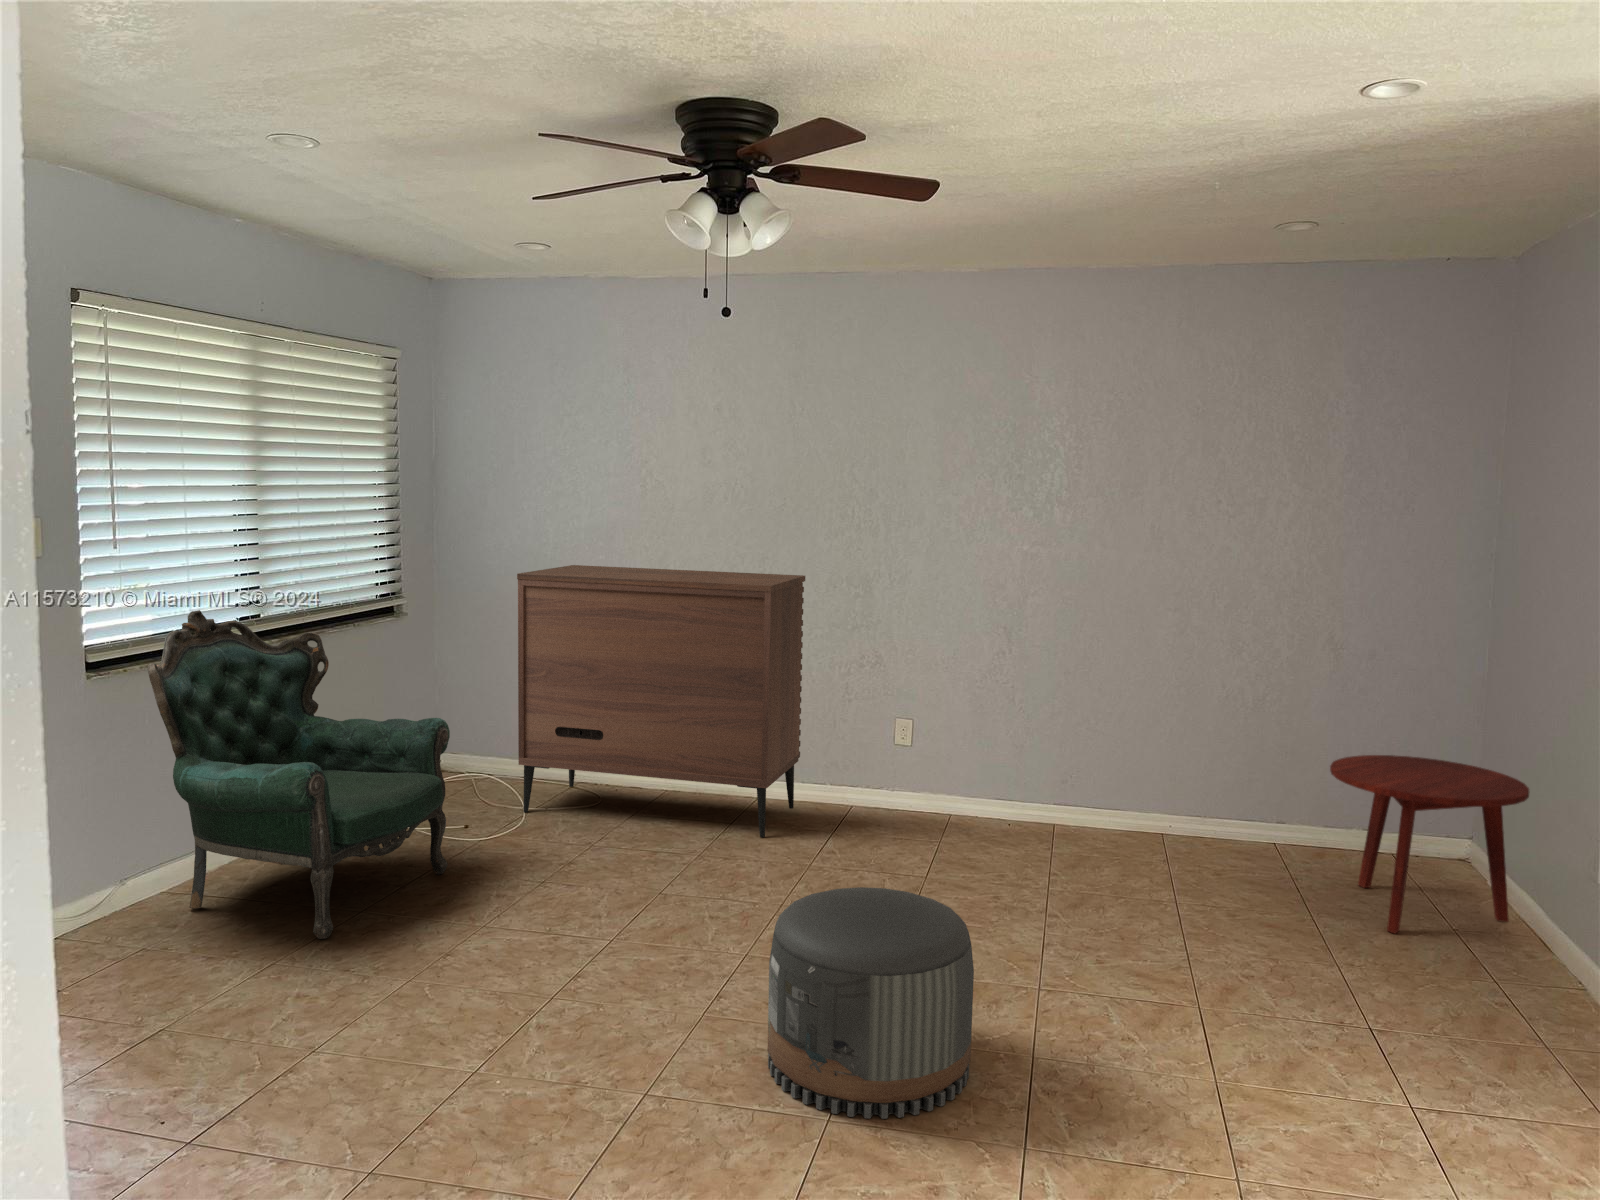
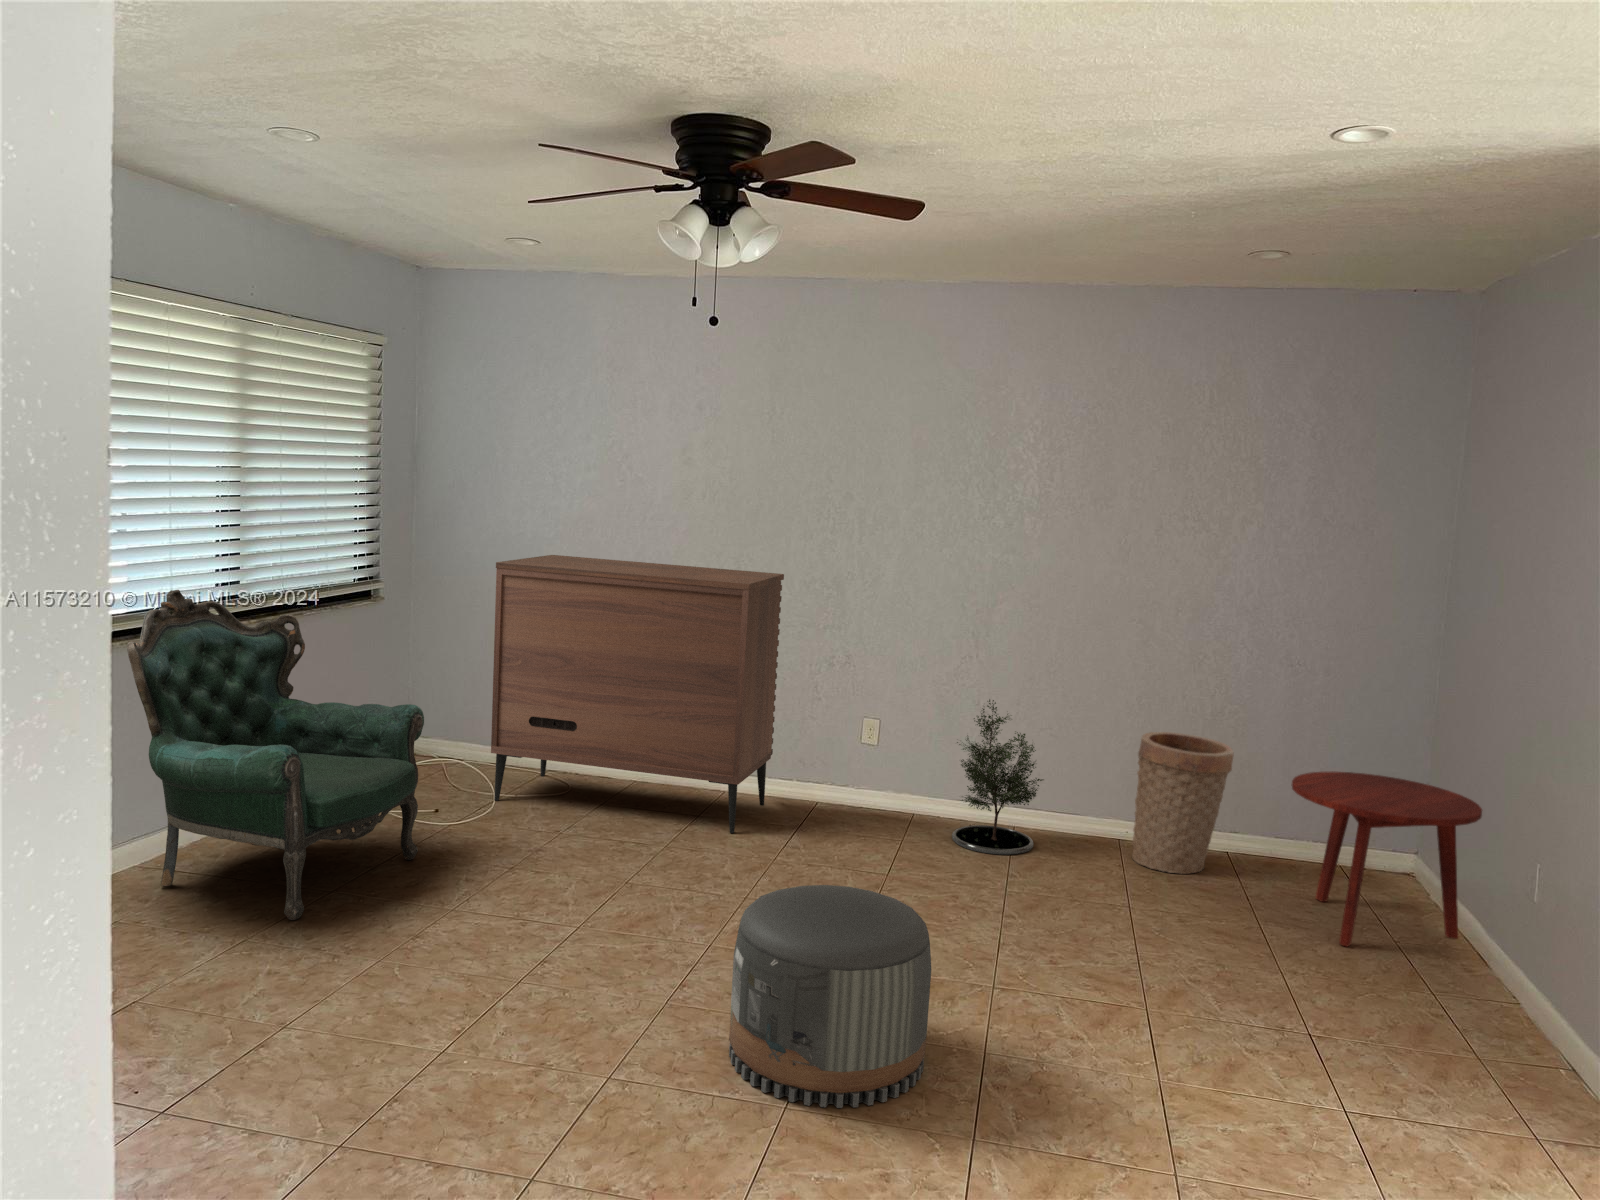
potted tree: none [984,693,1076,850] -> present [952,699,1044,855]
basket: none [1167,721,1268,864] -> present [1132,732,1233,874]

